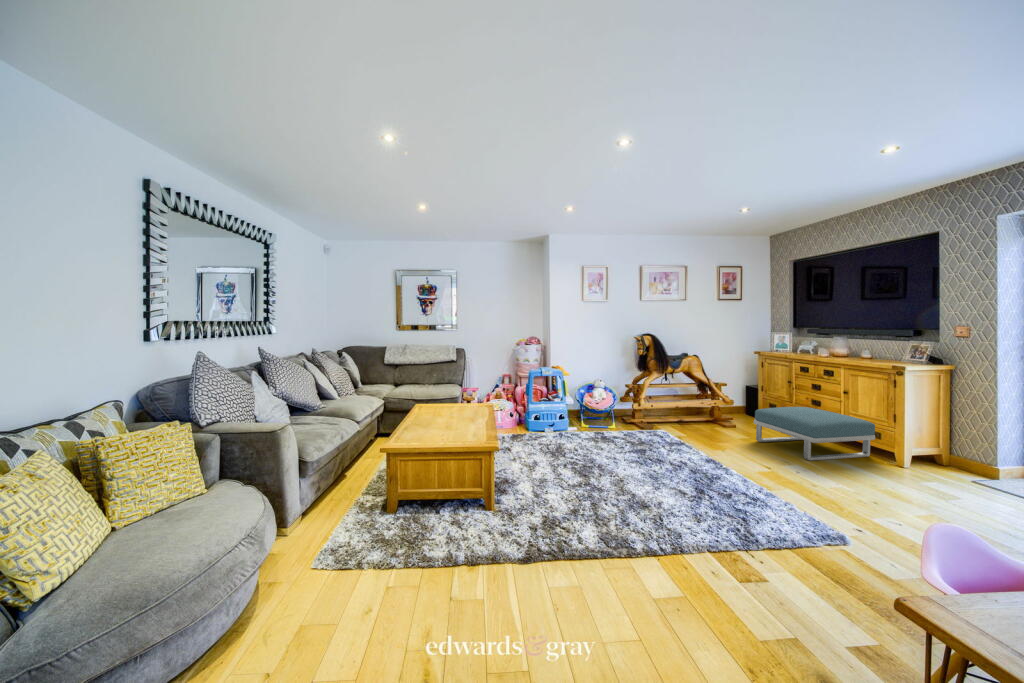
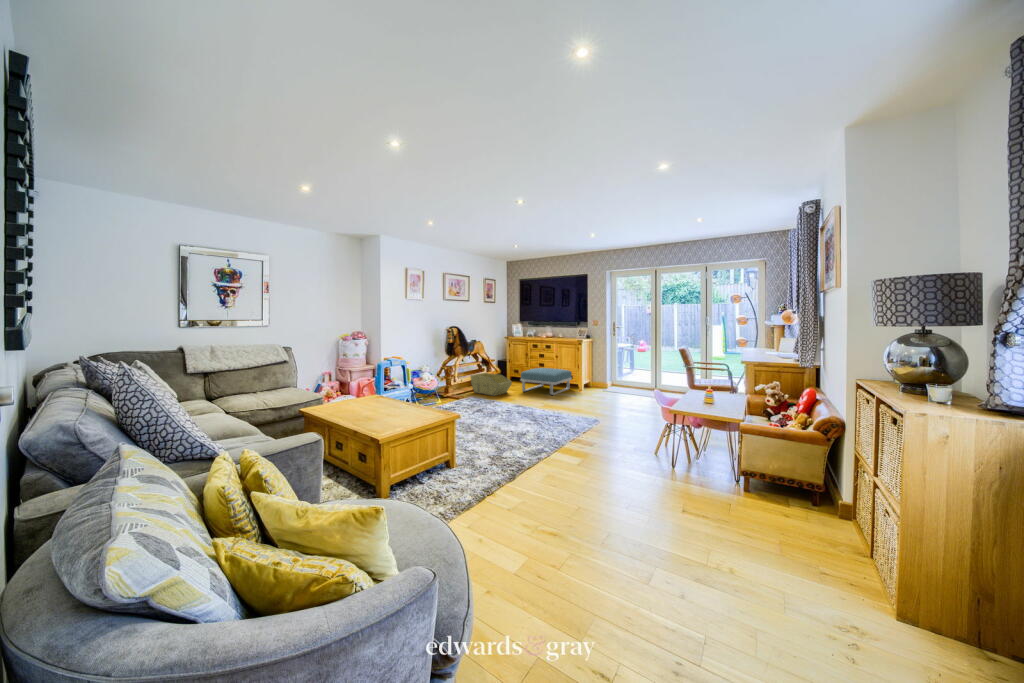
storage bin: none [673,401,734,438] -> present [471,373,512,396]

